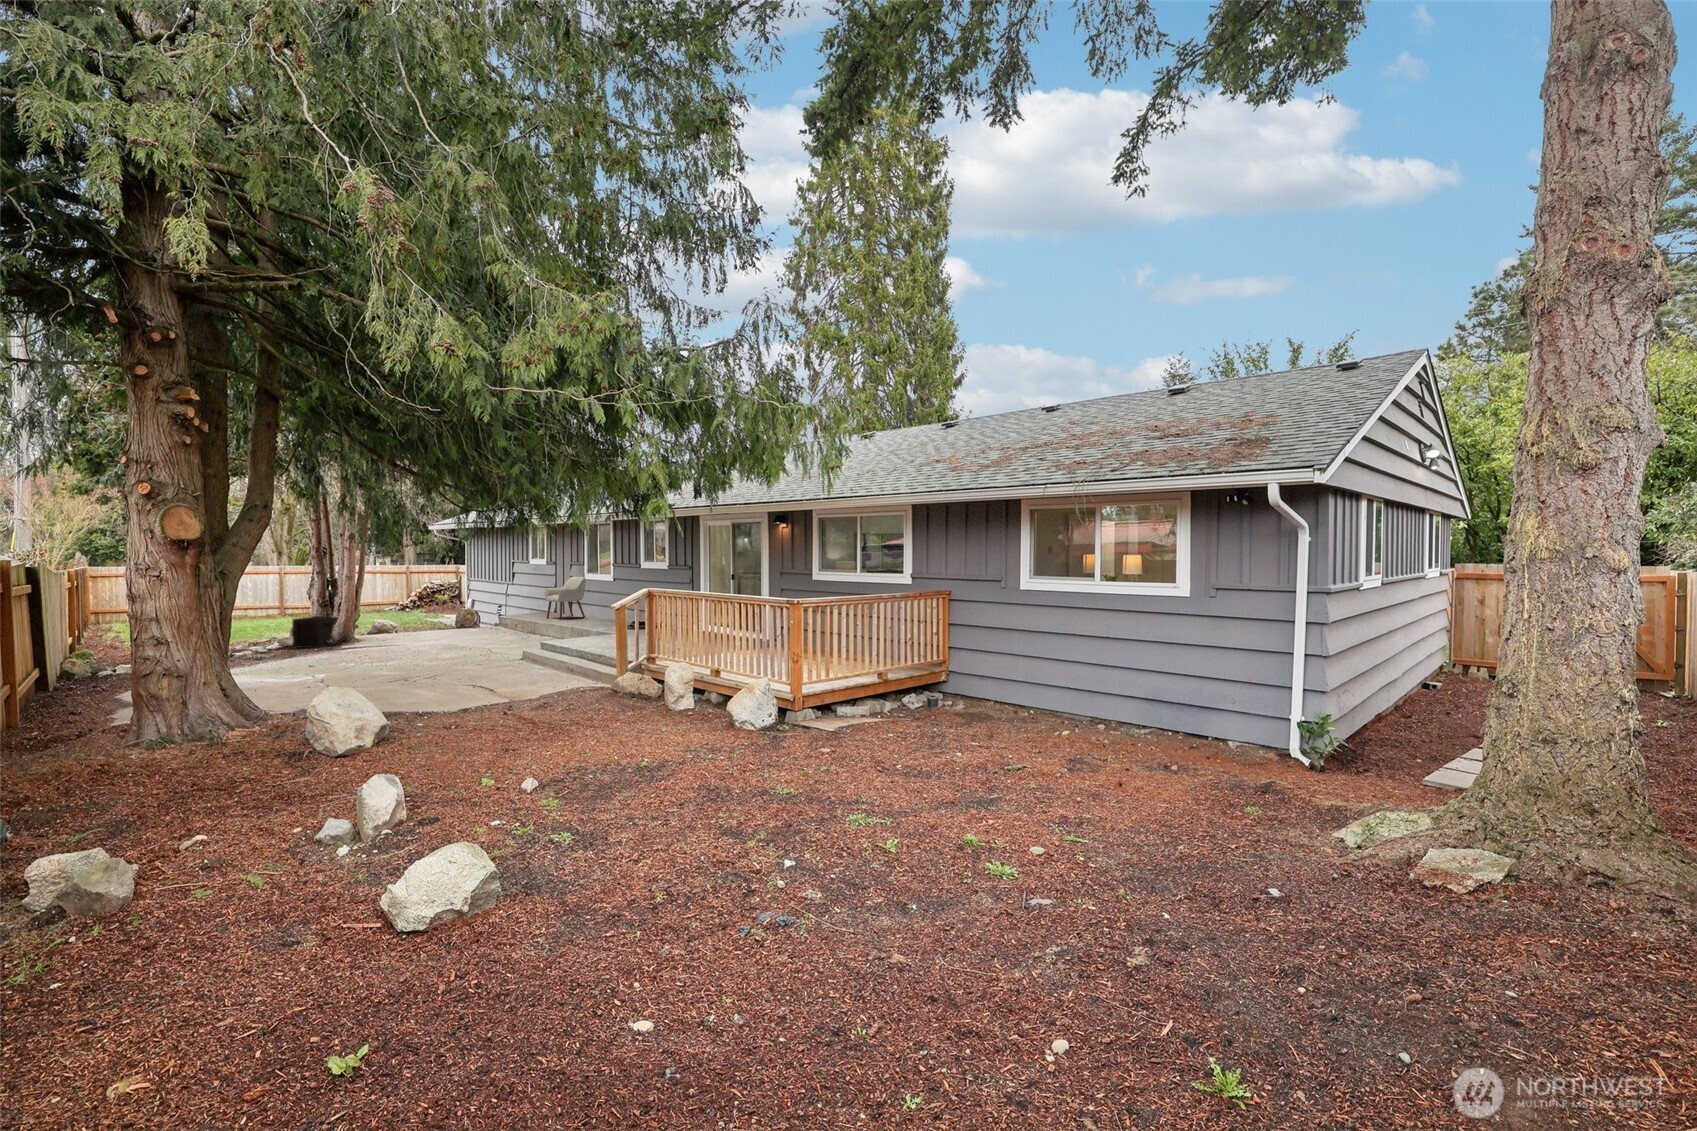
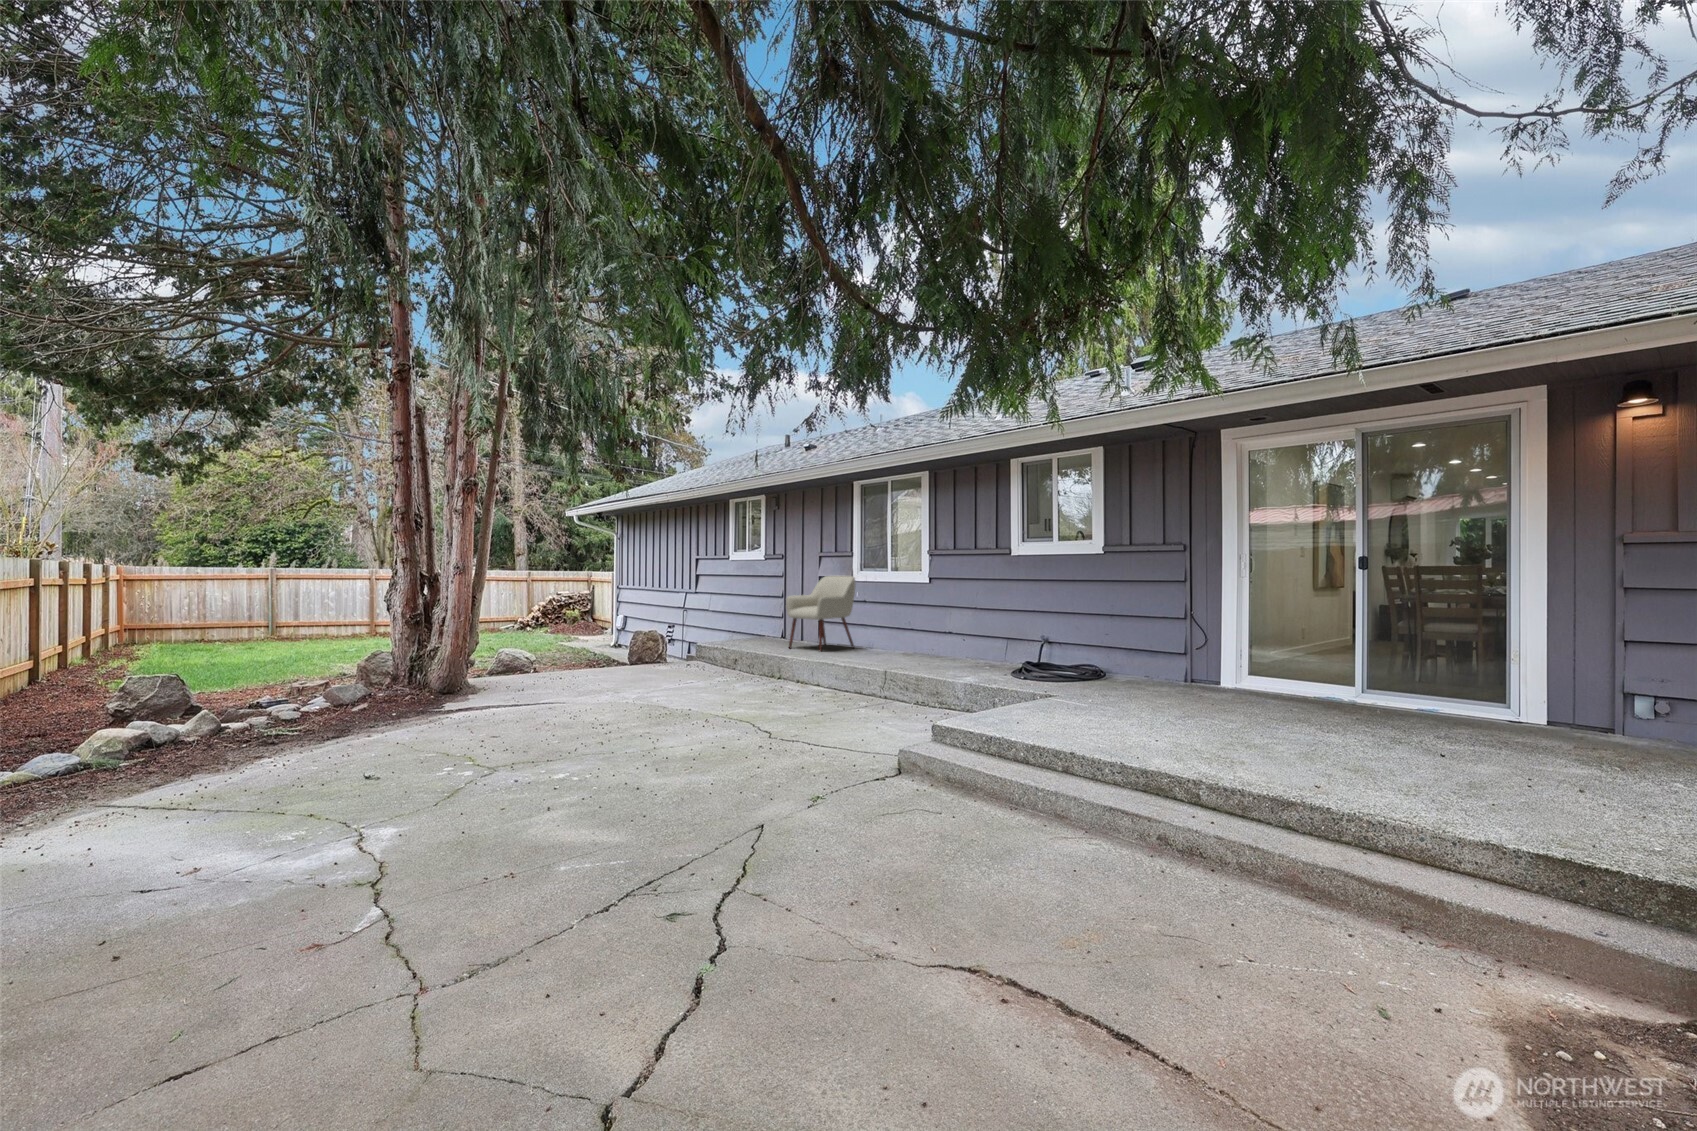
wooden crate: present [292,616,341,648] -> none [353,644,447,709]

